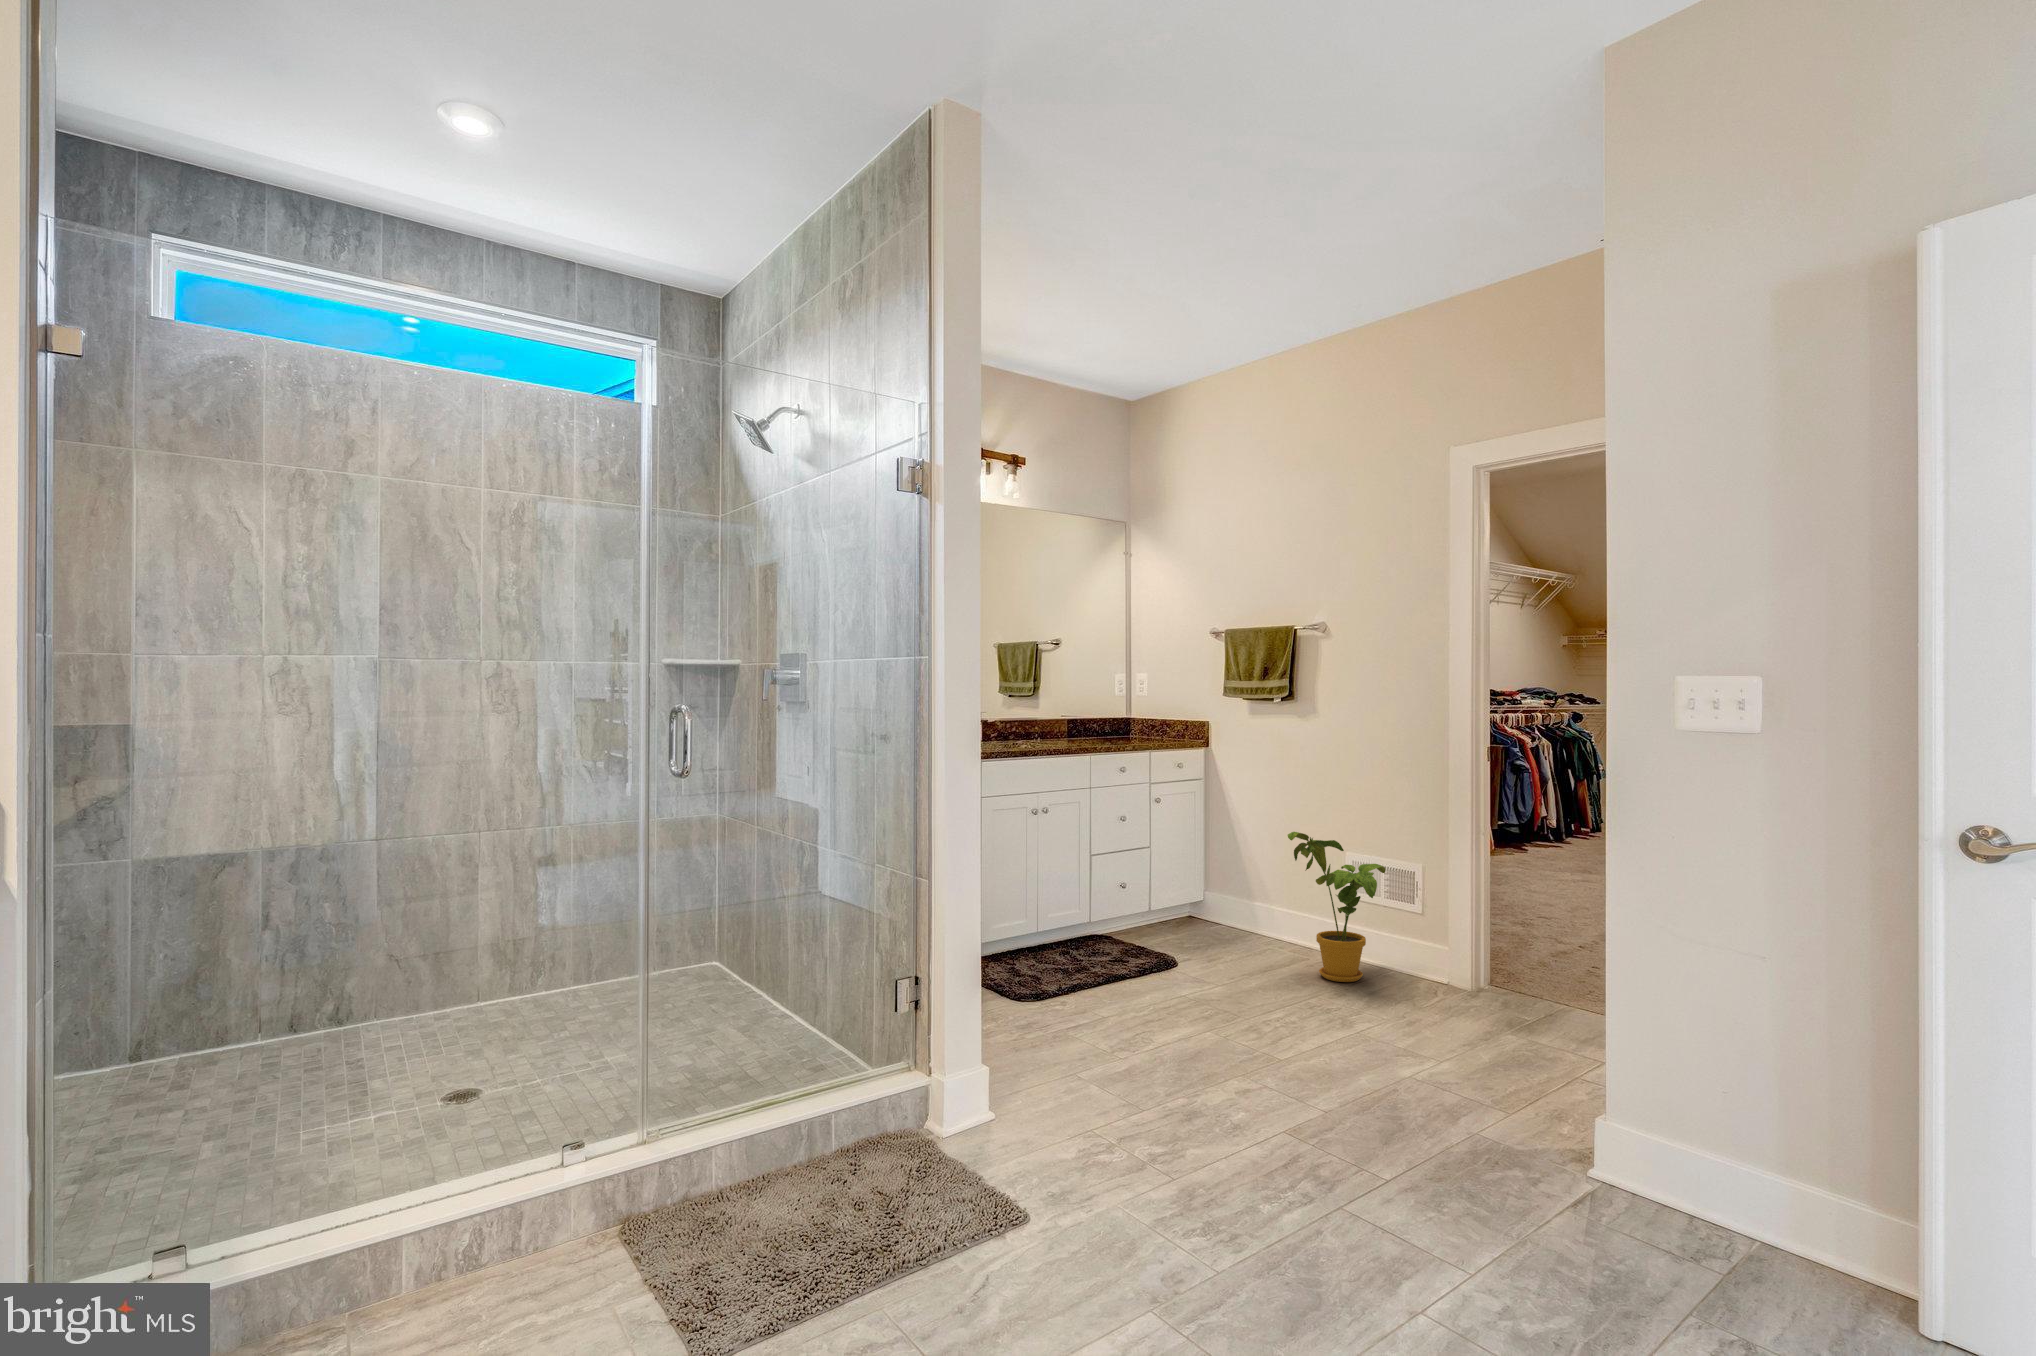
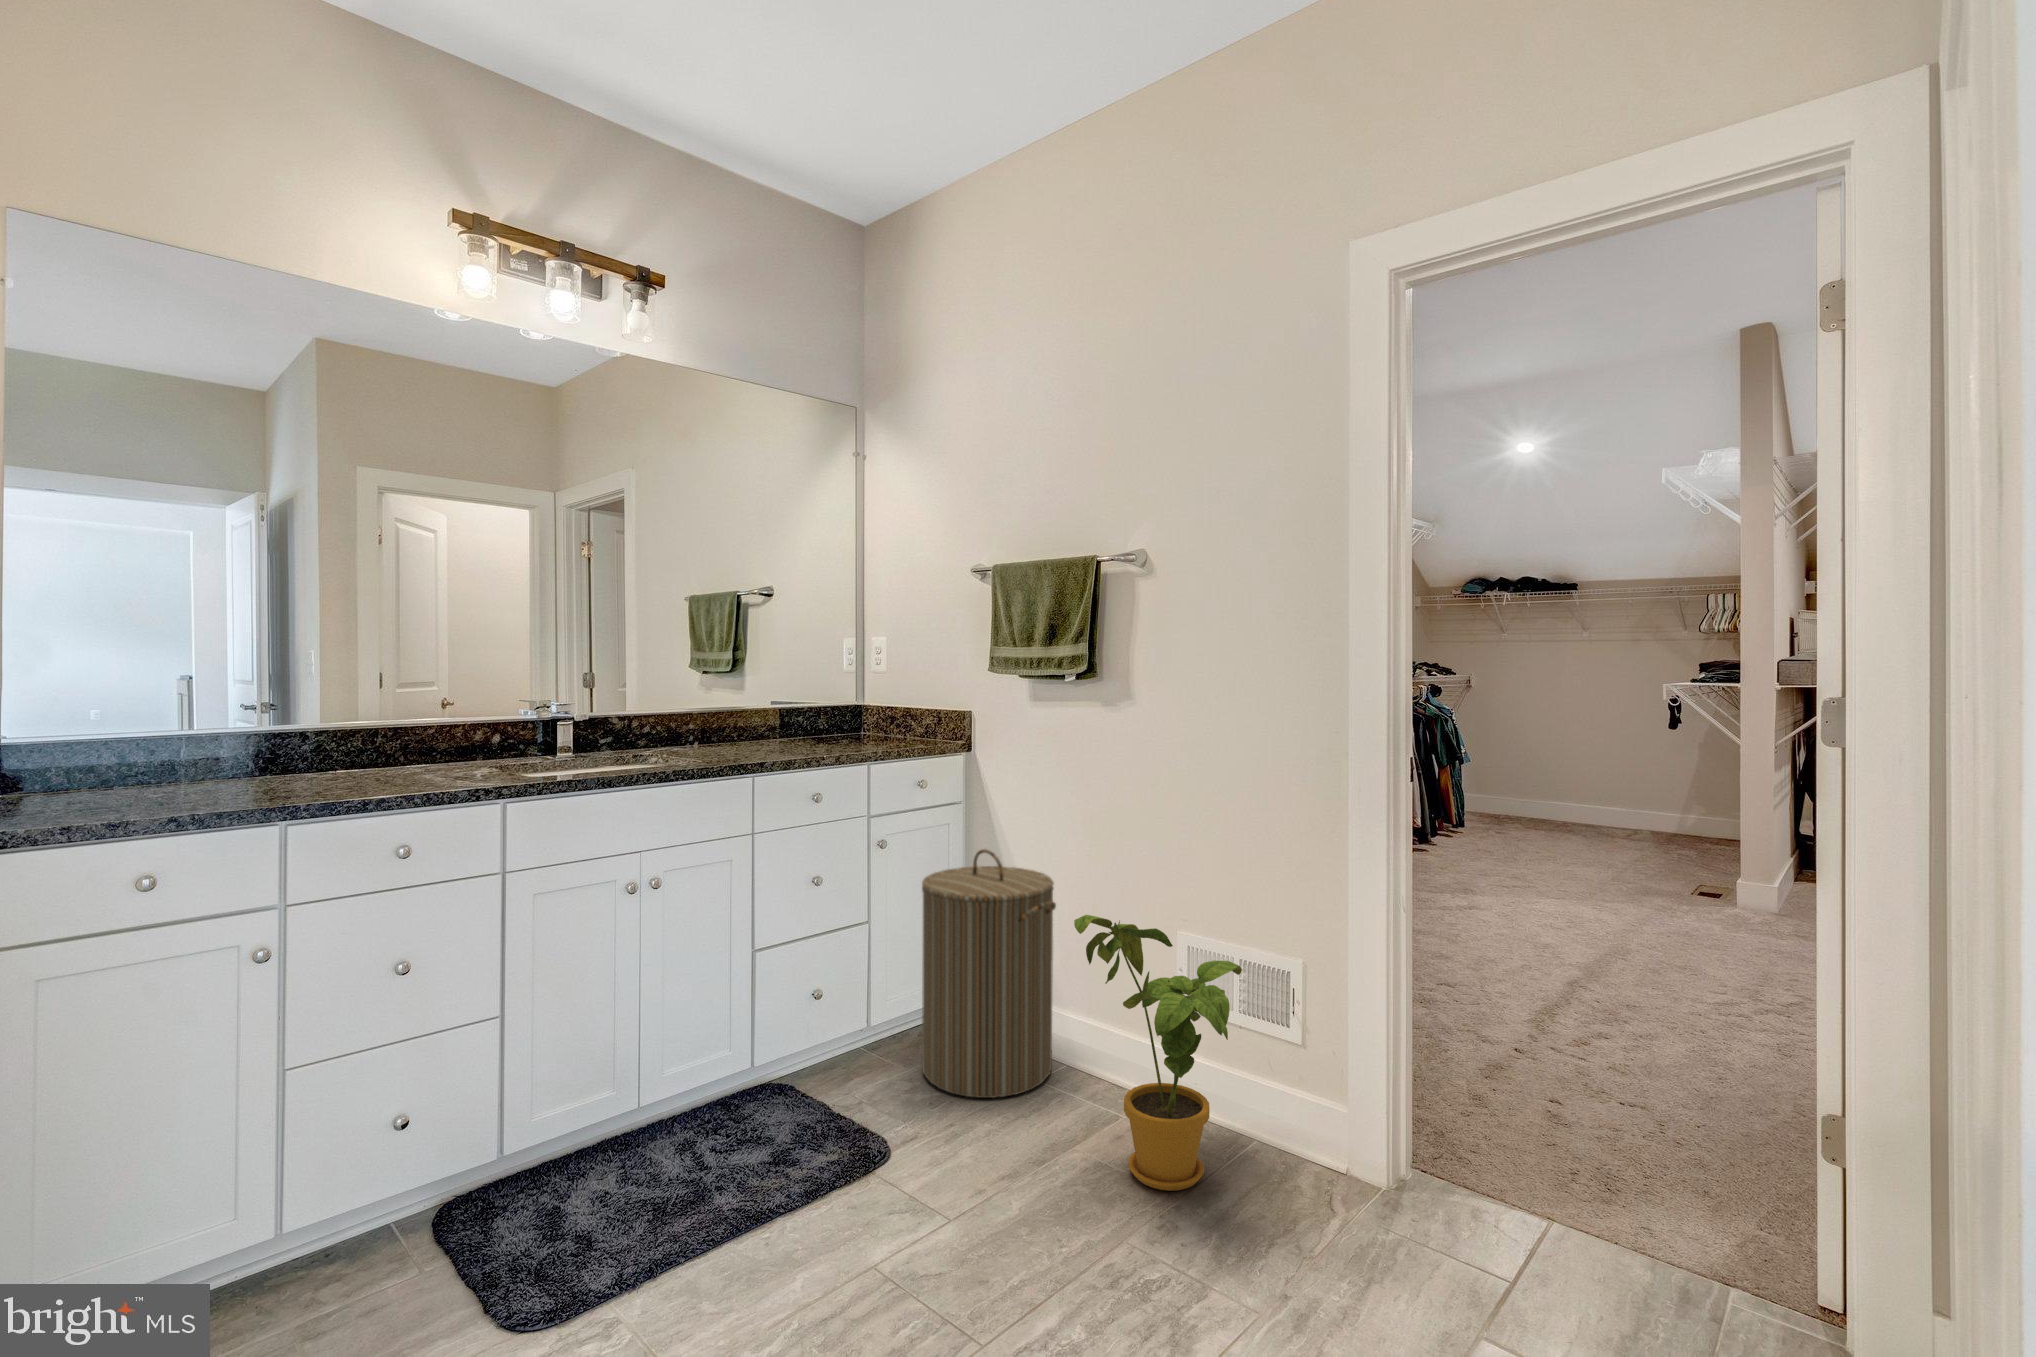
laundry hamper: none [1187,804,1271,949] -> present [922,849,1056,1098]

